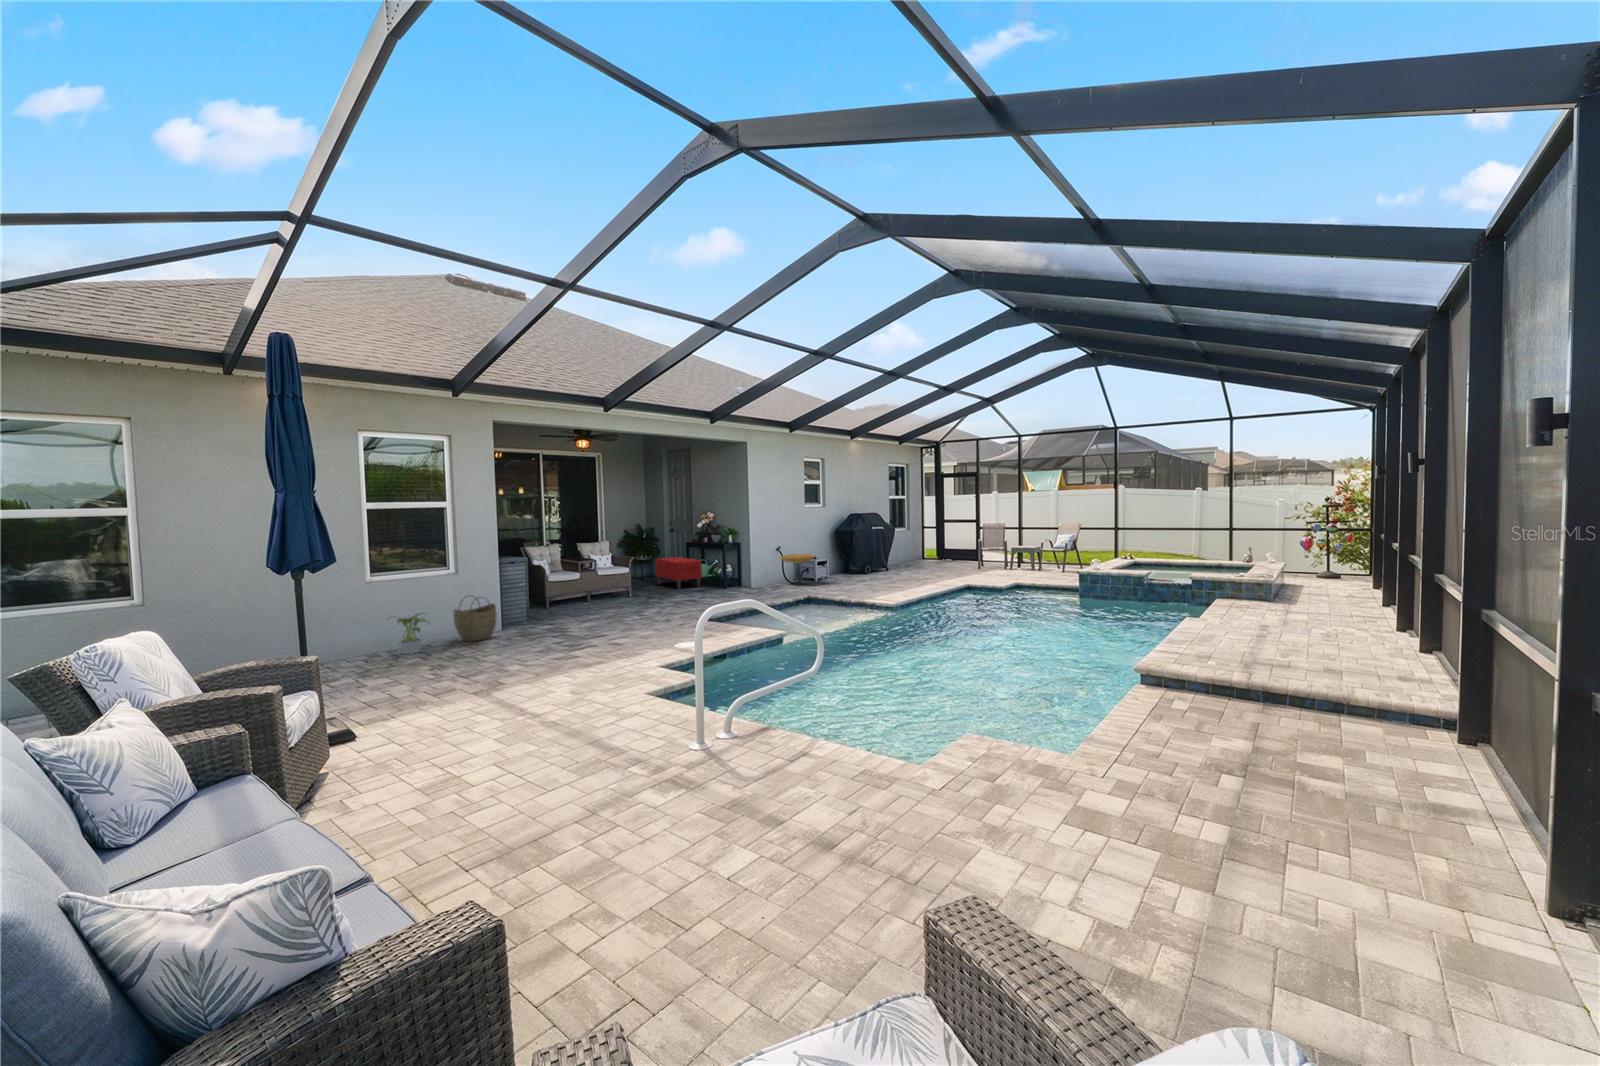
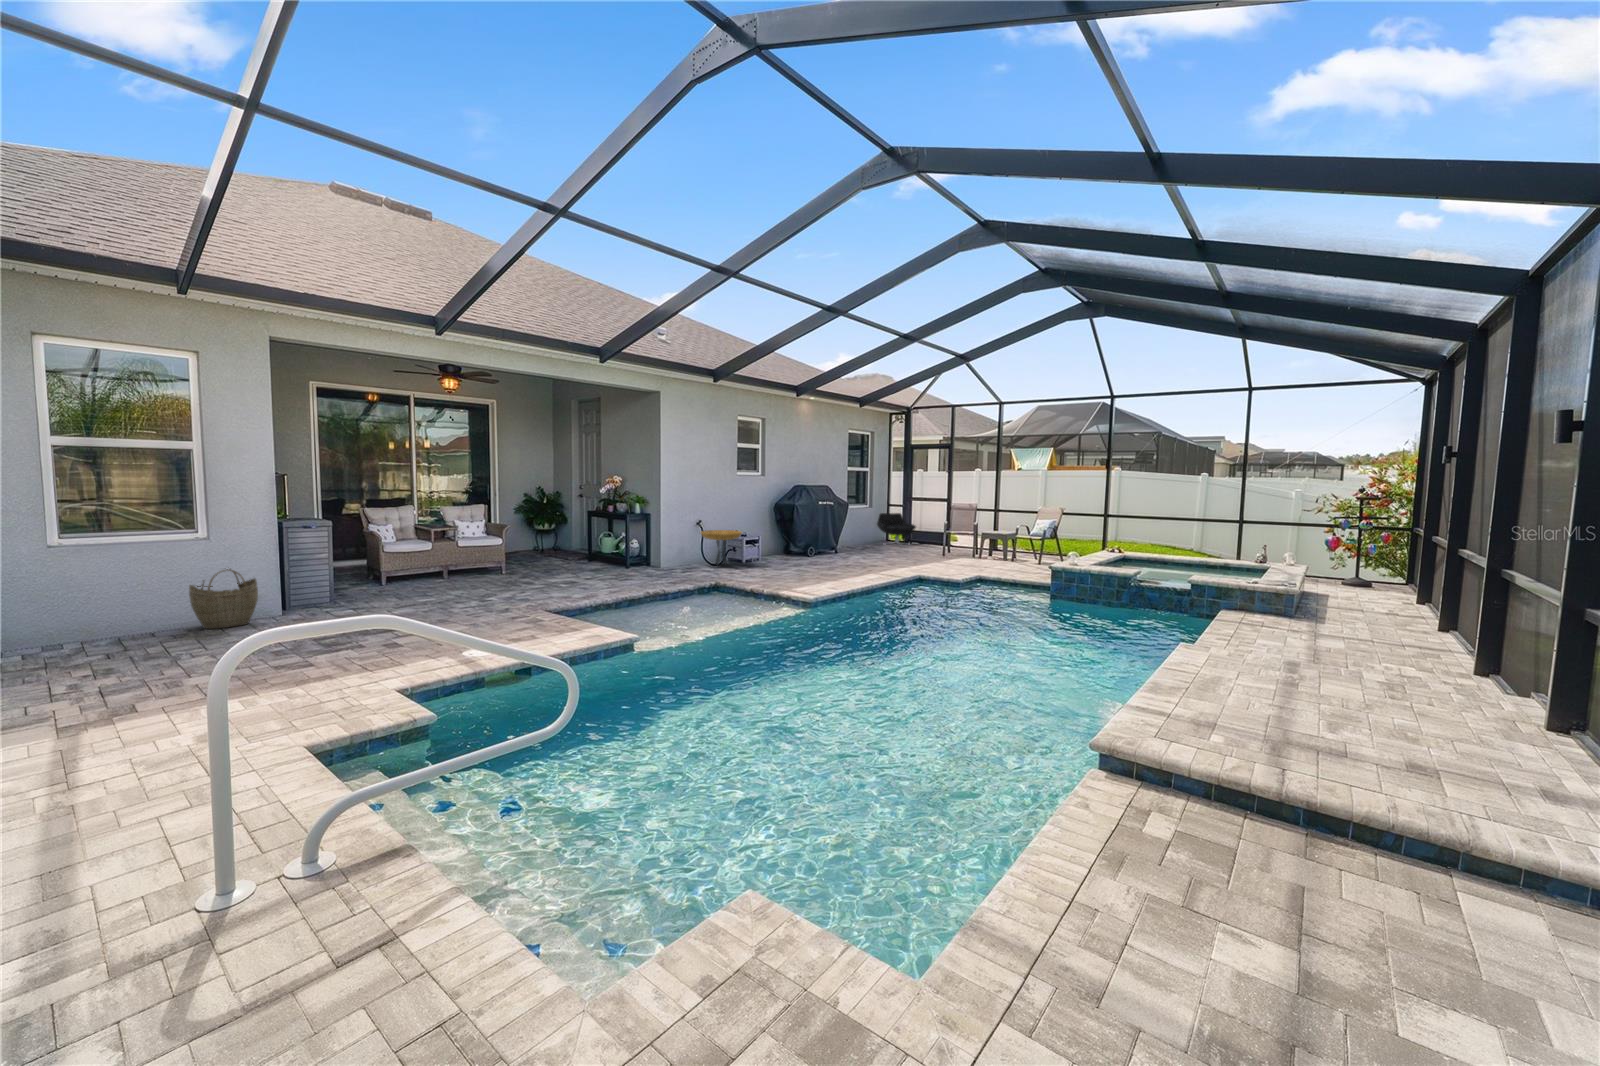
lounge chair: none [915,534,950,562] -> present [877,513,916,543]
bench: present [655,557,702,588] -> none [558,527,607,565]
potted plant: present [397,613,429,654] -> none [59,589,138,646]

